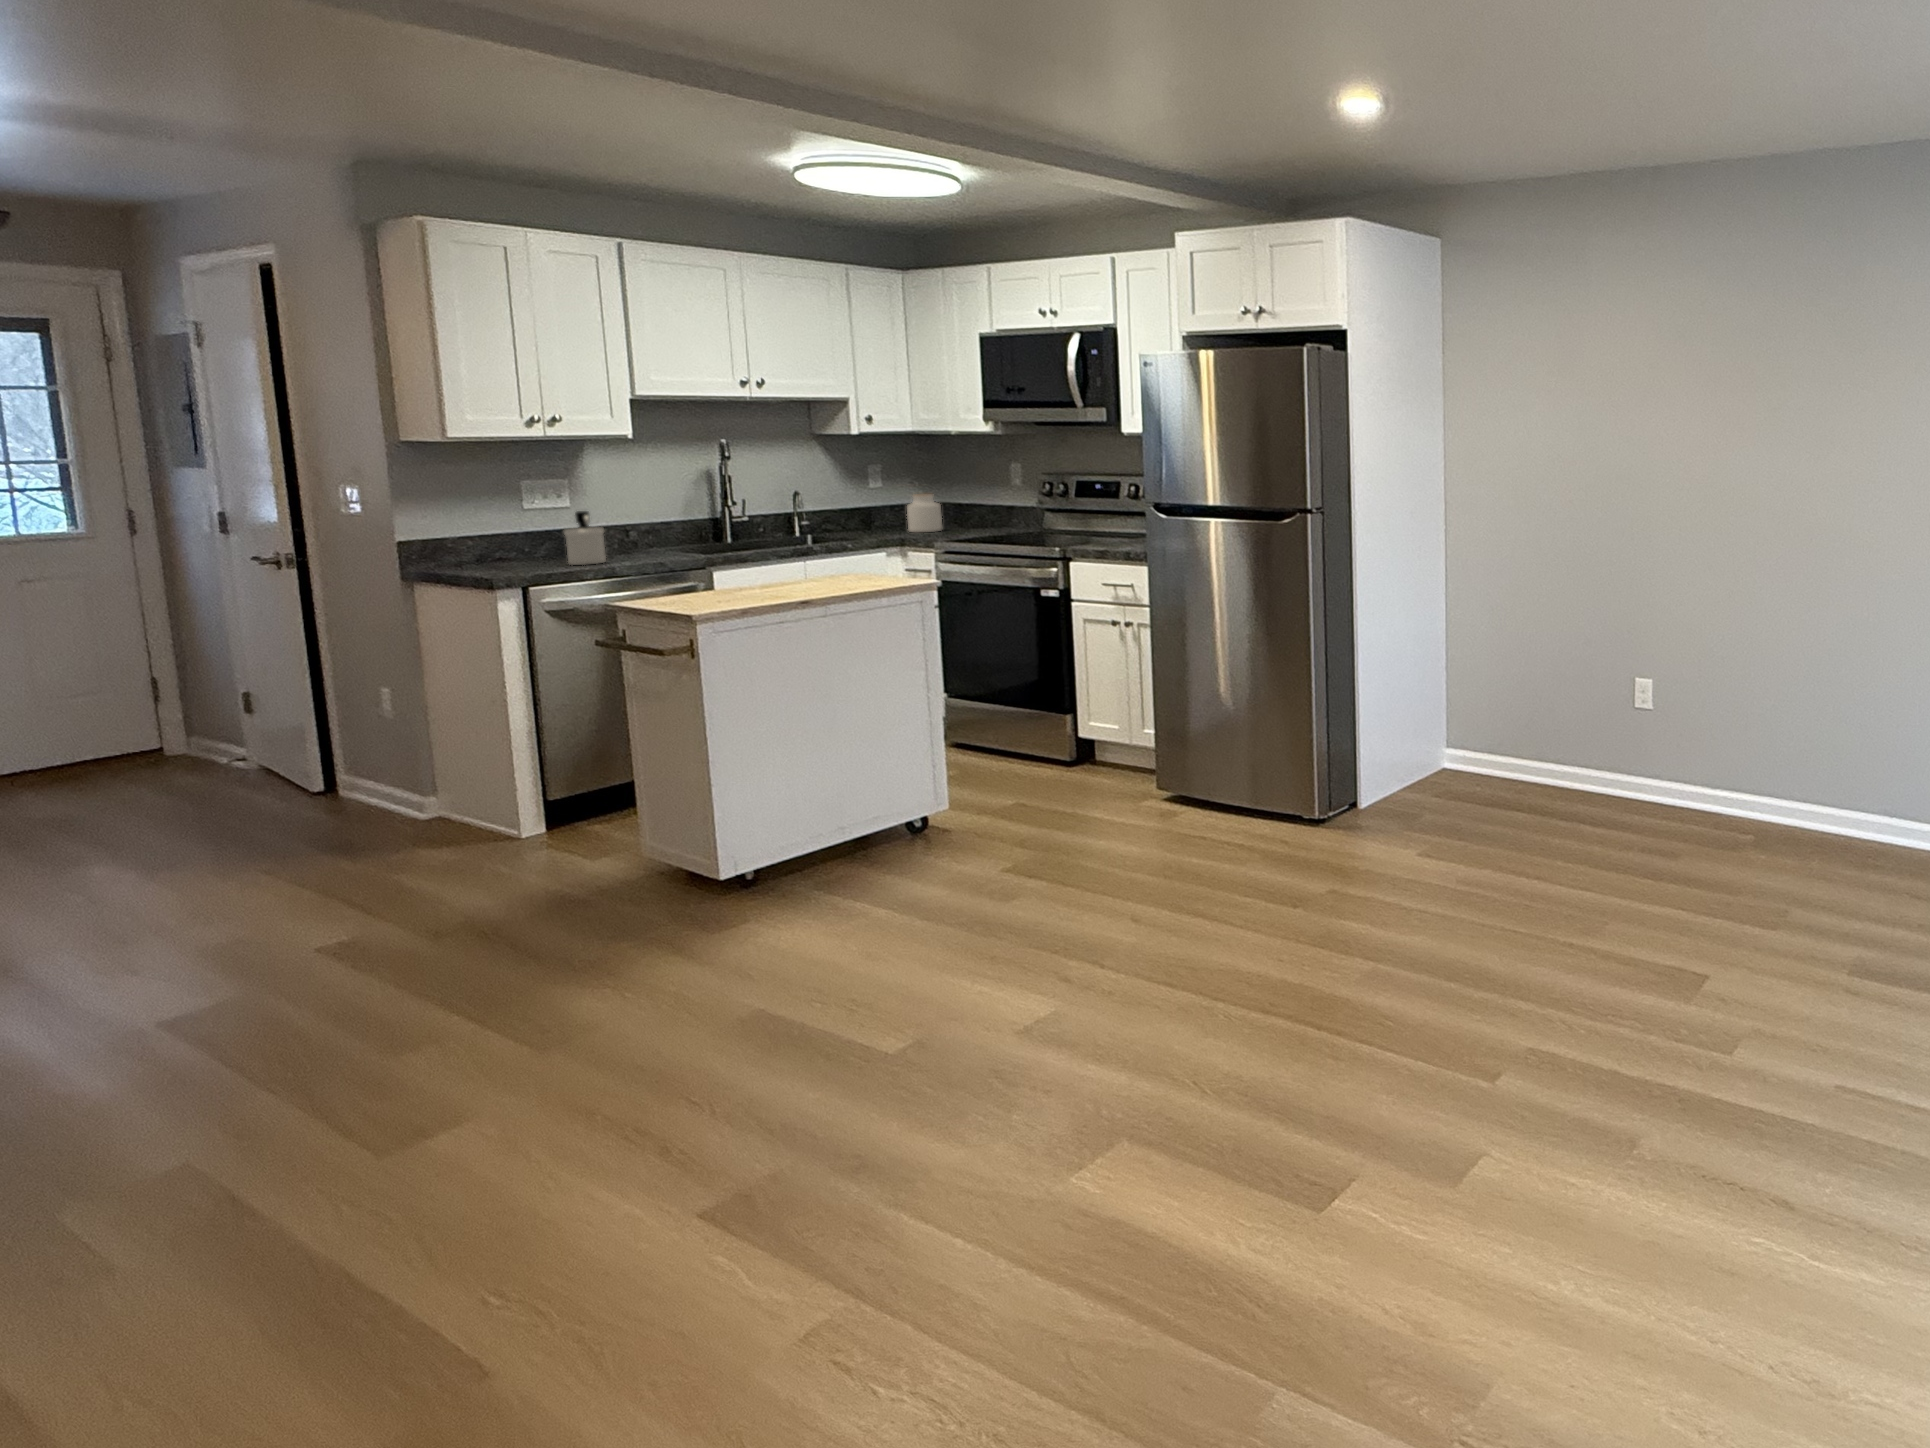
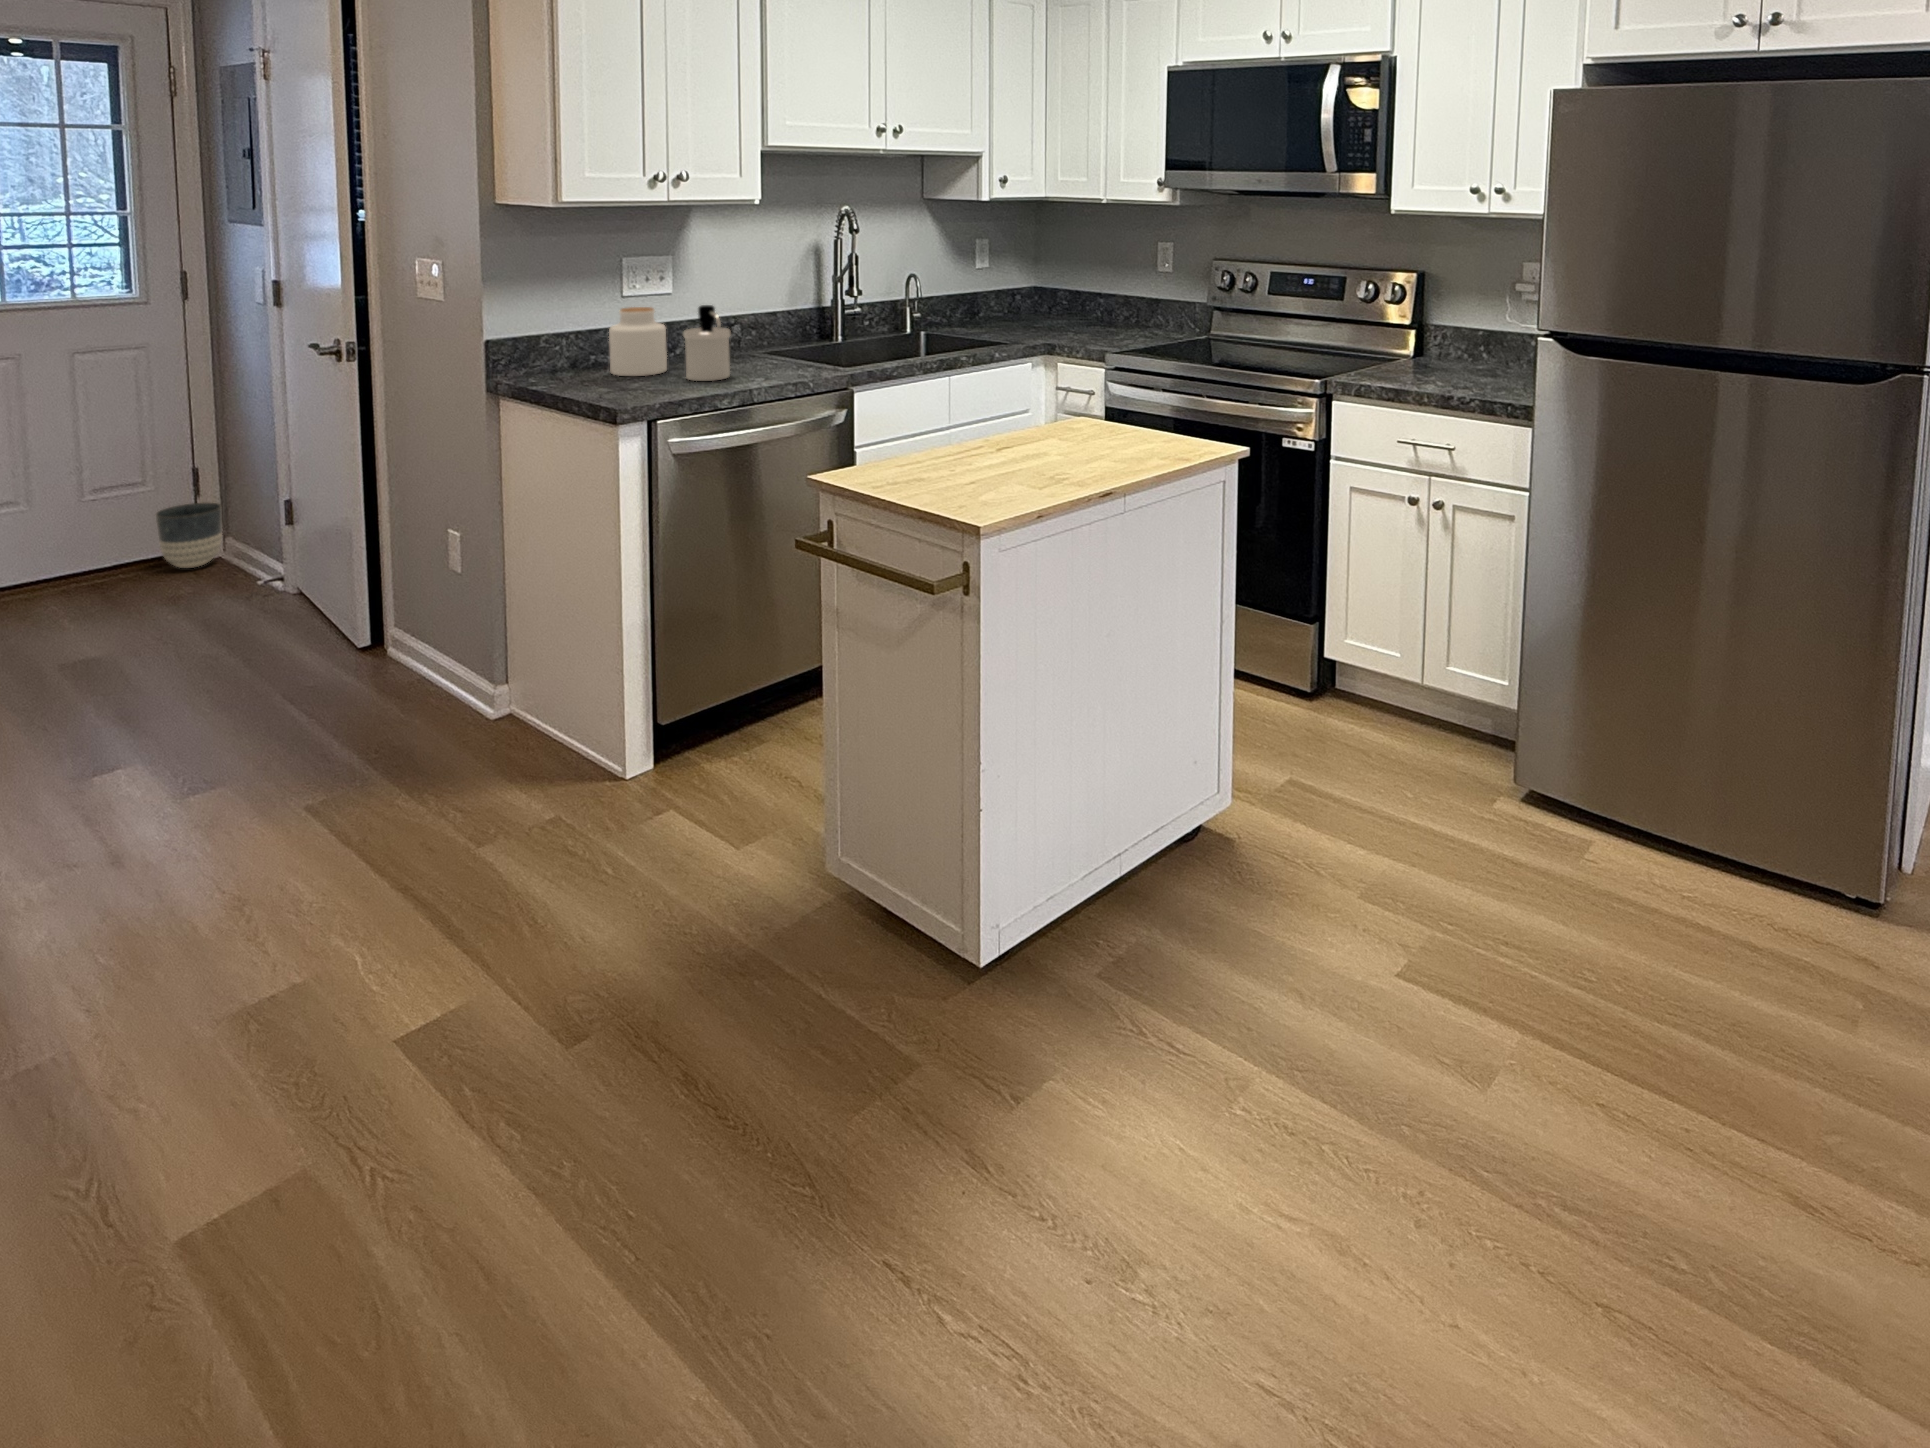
jar: present [907,494,942,532] -> present [609,307,667,376]
planter: none [116,705,185,760] -> present [156,503,222,568]

